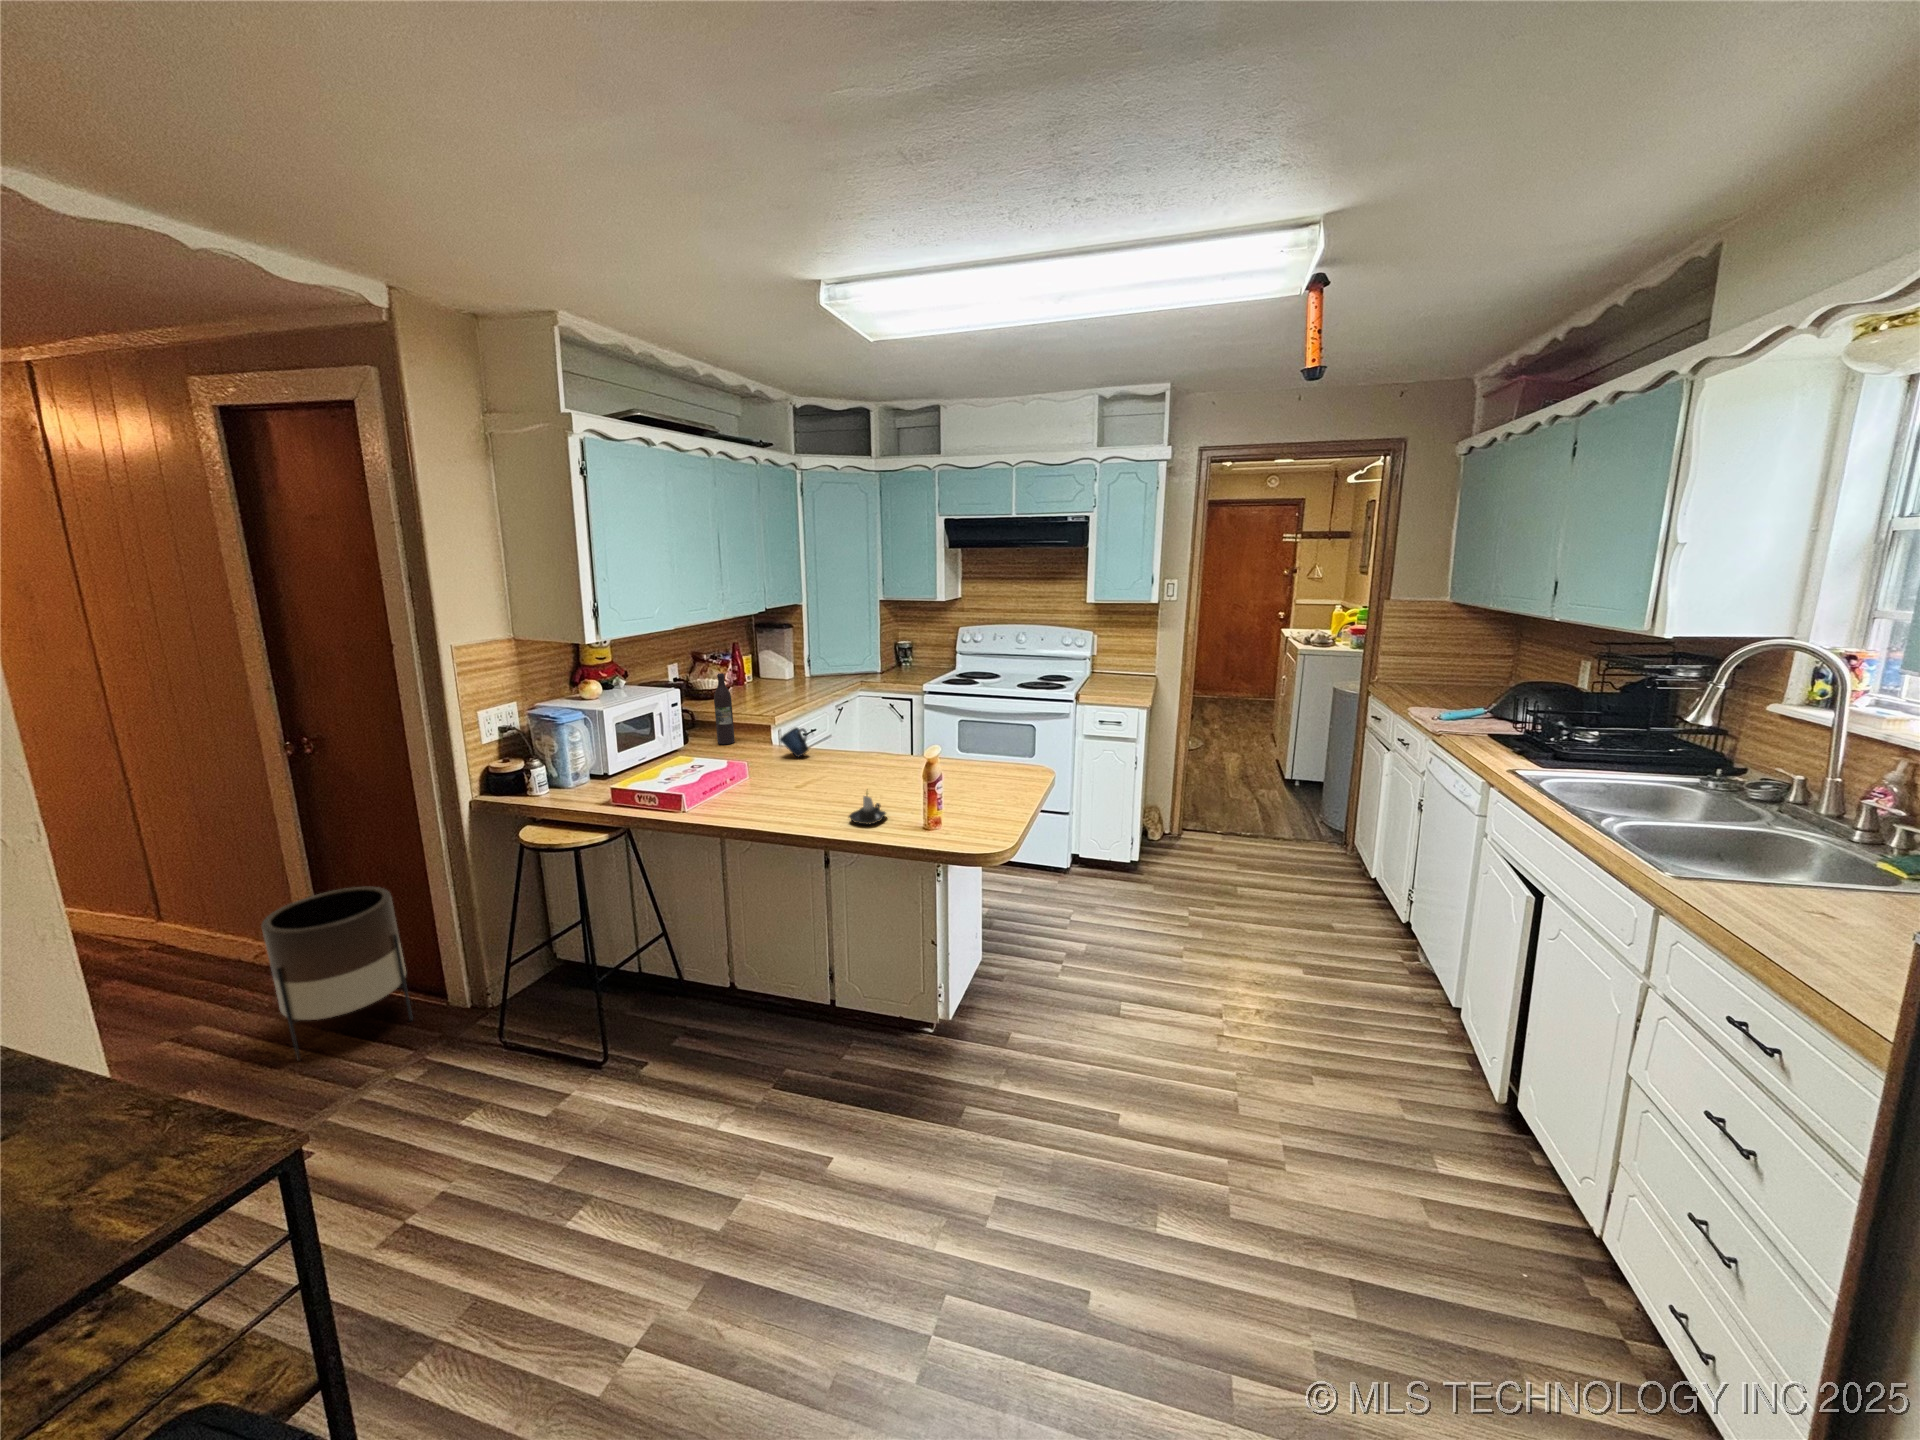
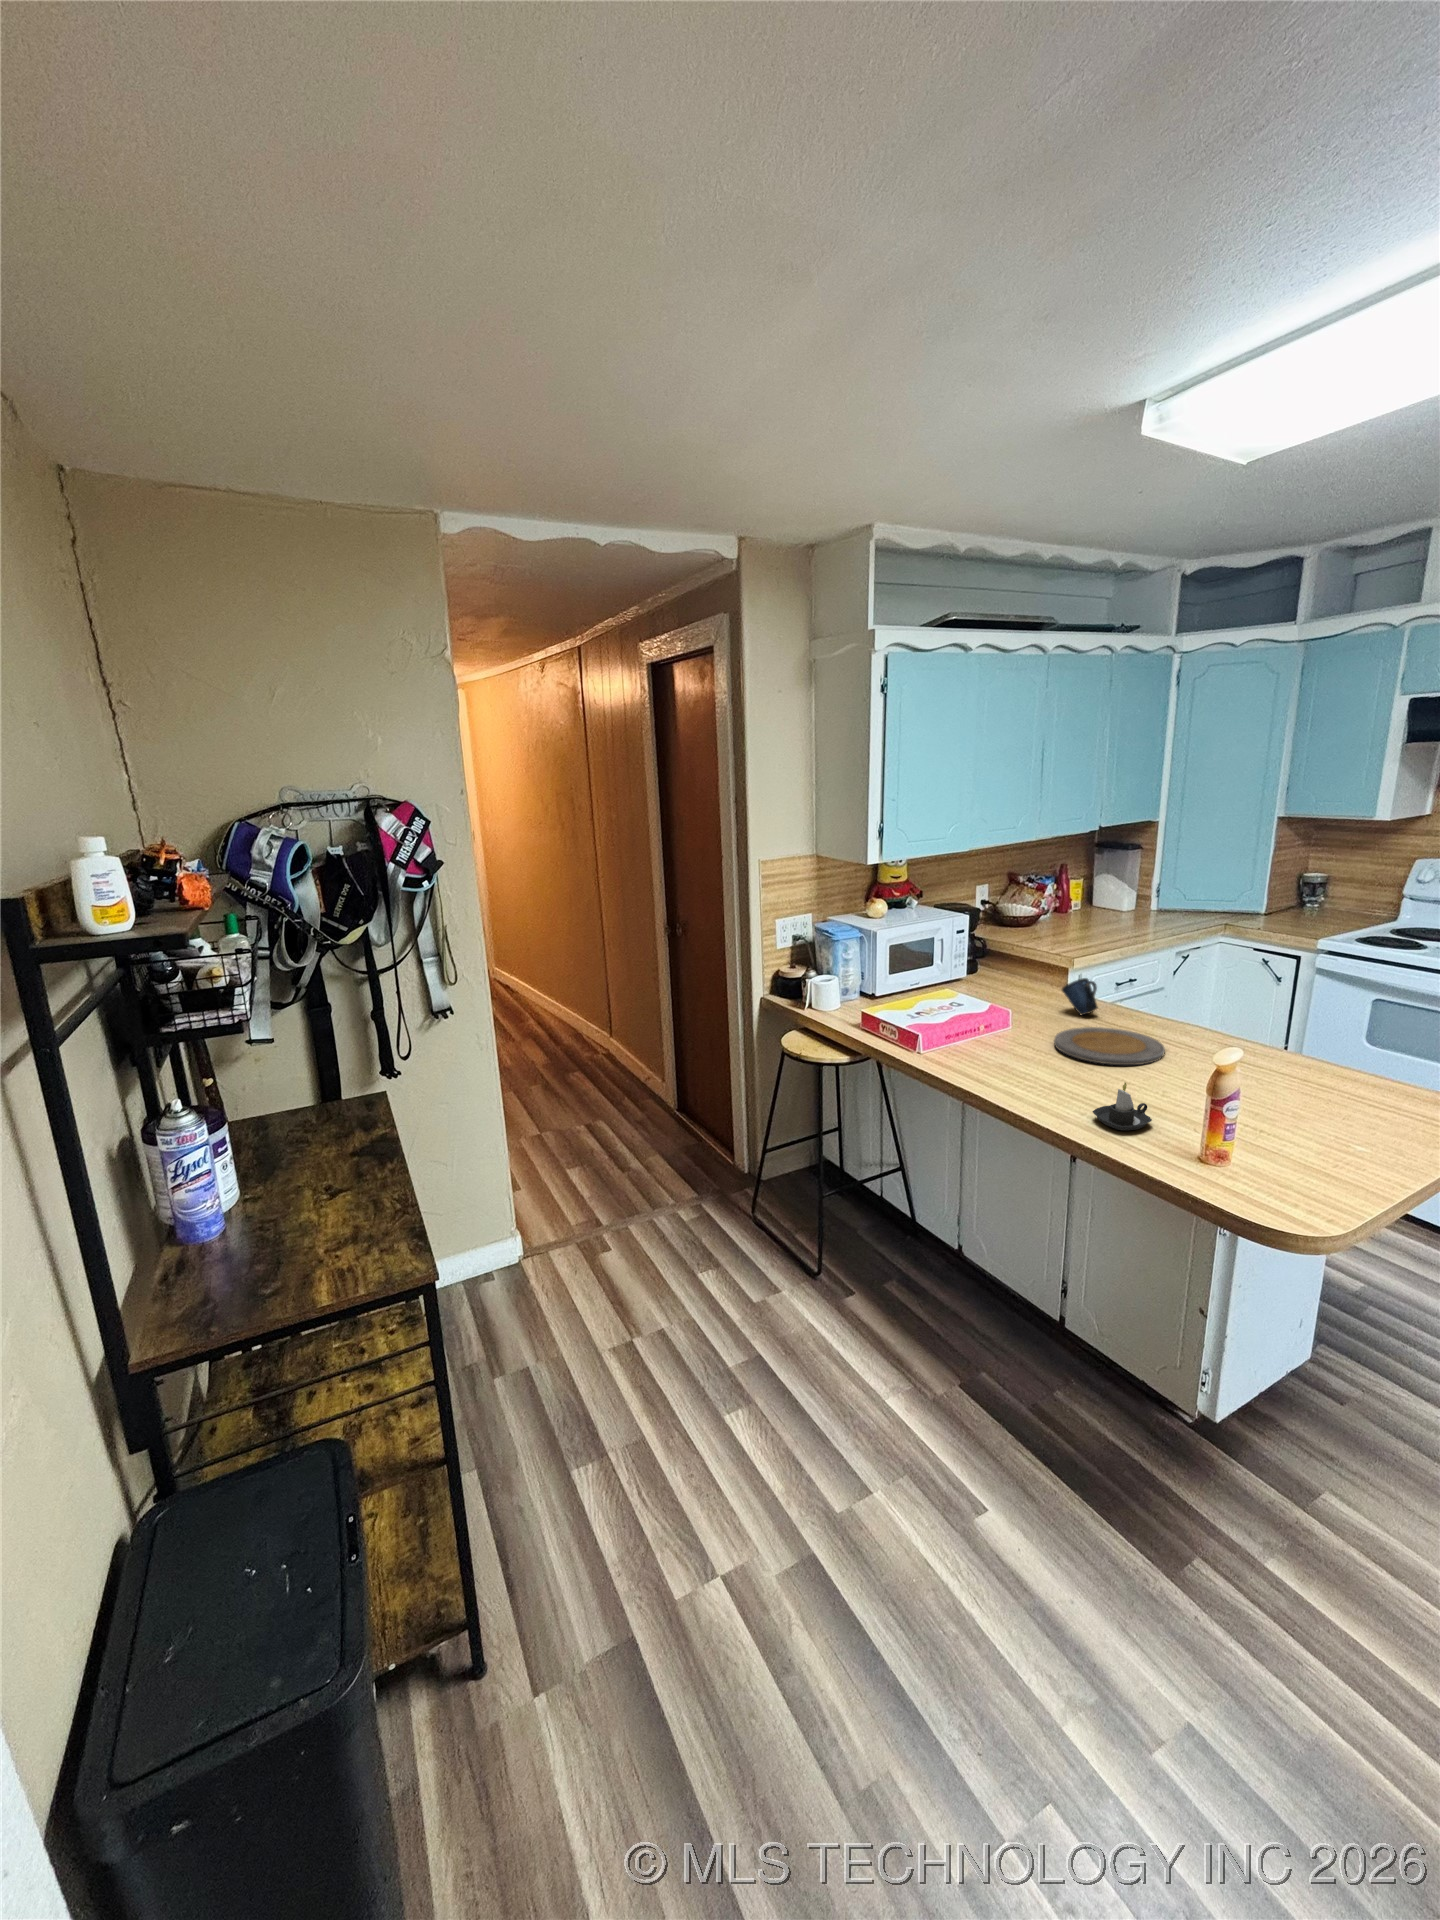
wine bottle: present [714,673,735,744] -> none [1001,902,1022,983]
plate: none [790,761,868,787] -> present [1054,1027,1165,1065]
planter: present [261,887,413,1061] -> none [628,1048,710,1171]

